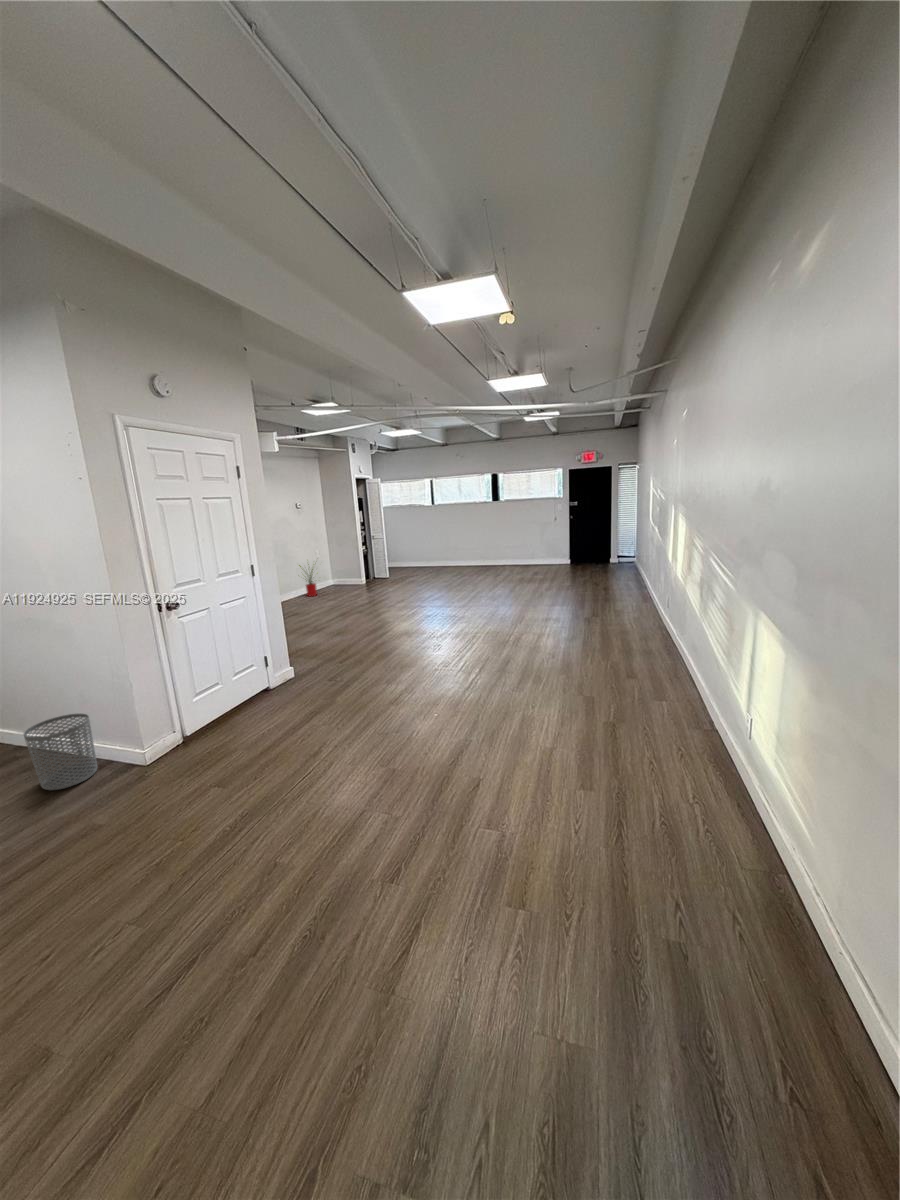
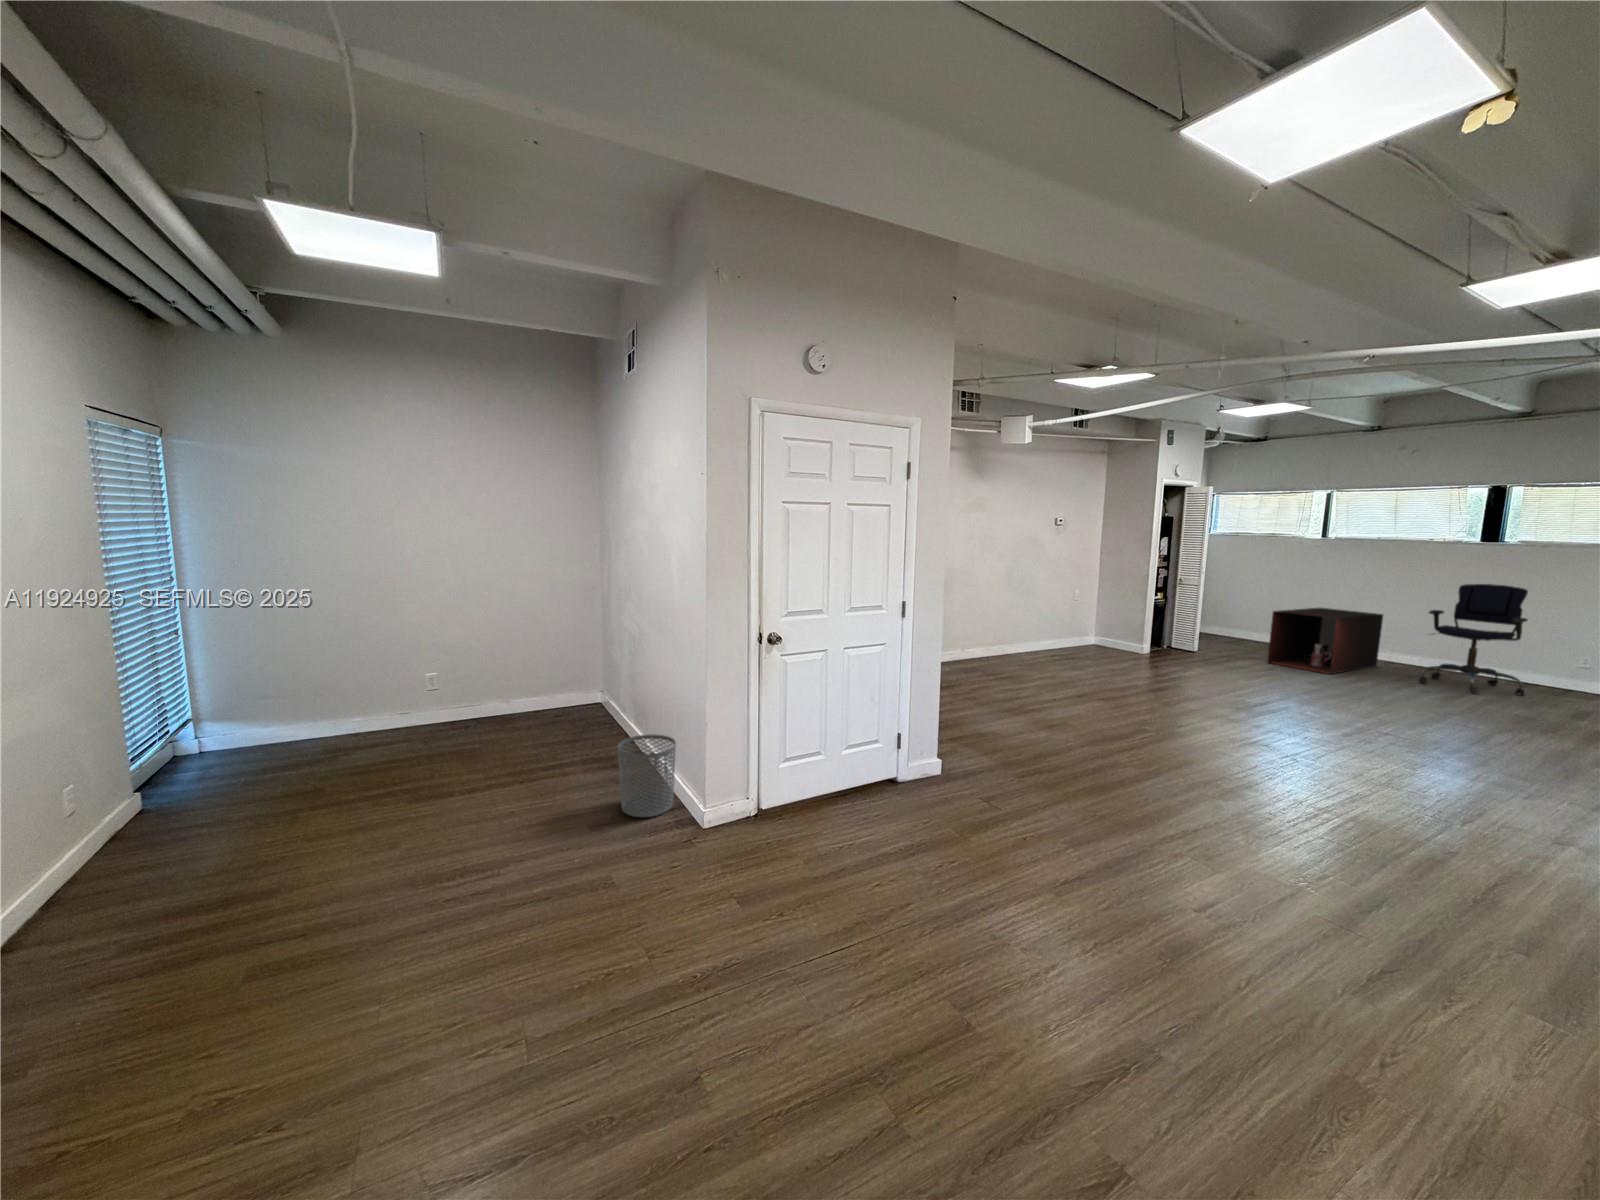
office chair: none [480,521,515,572] -> present [1419,584,1528,695]
storage cabinet: none [421,541,465,575] -> present [1267,608,1383,674]
house plant: present [299,564,317,596] -> none [1031,599,1077,657]

